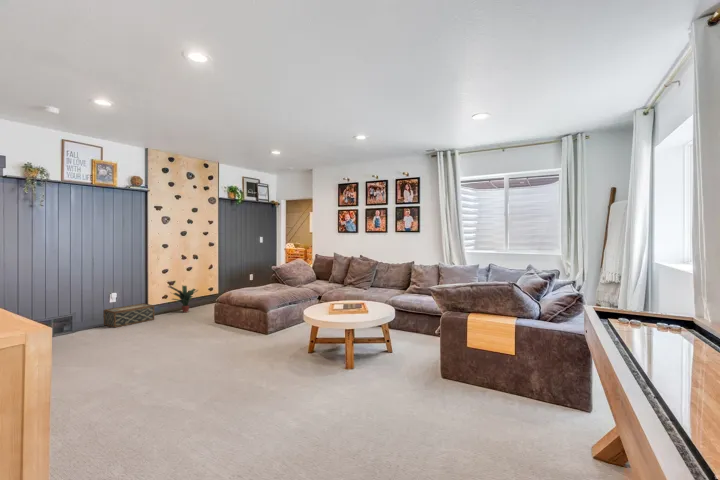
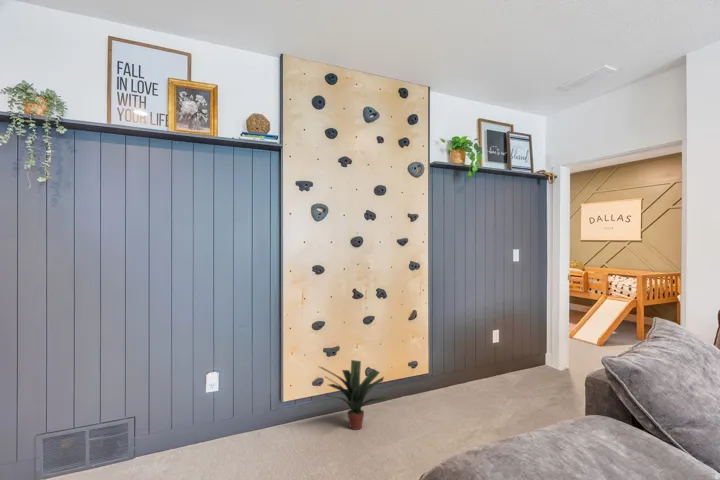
woven basket: present [103,303,154,328] -> none [184,401,283,473]

